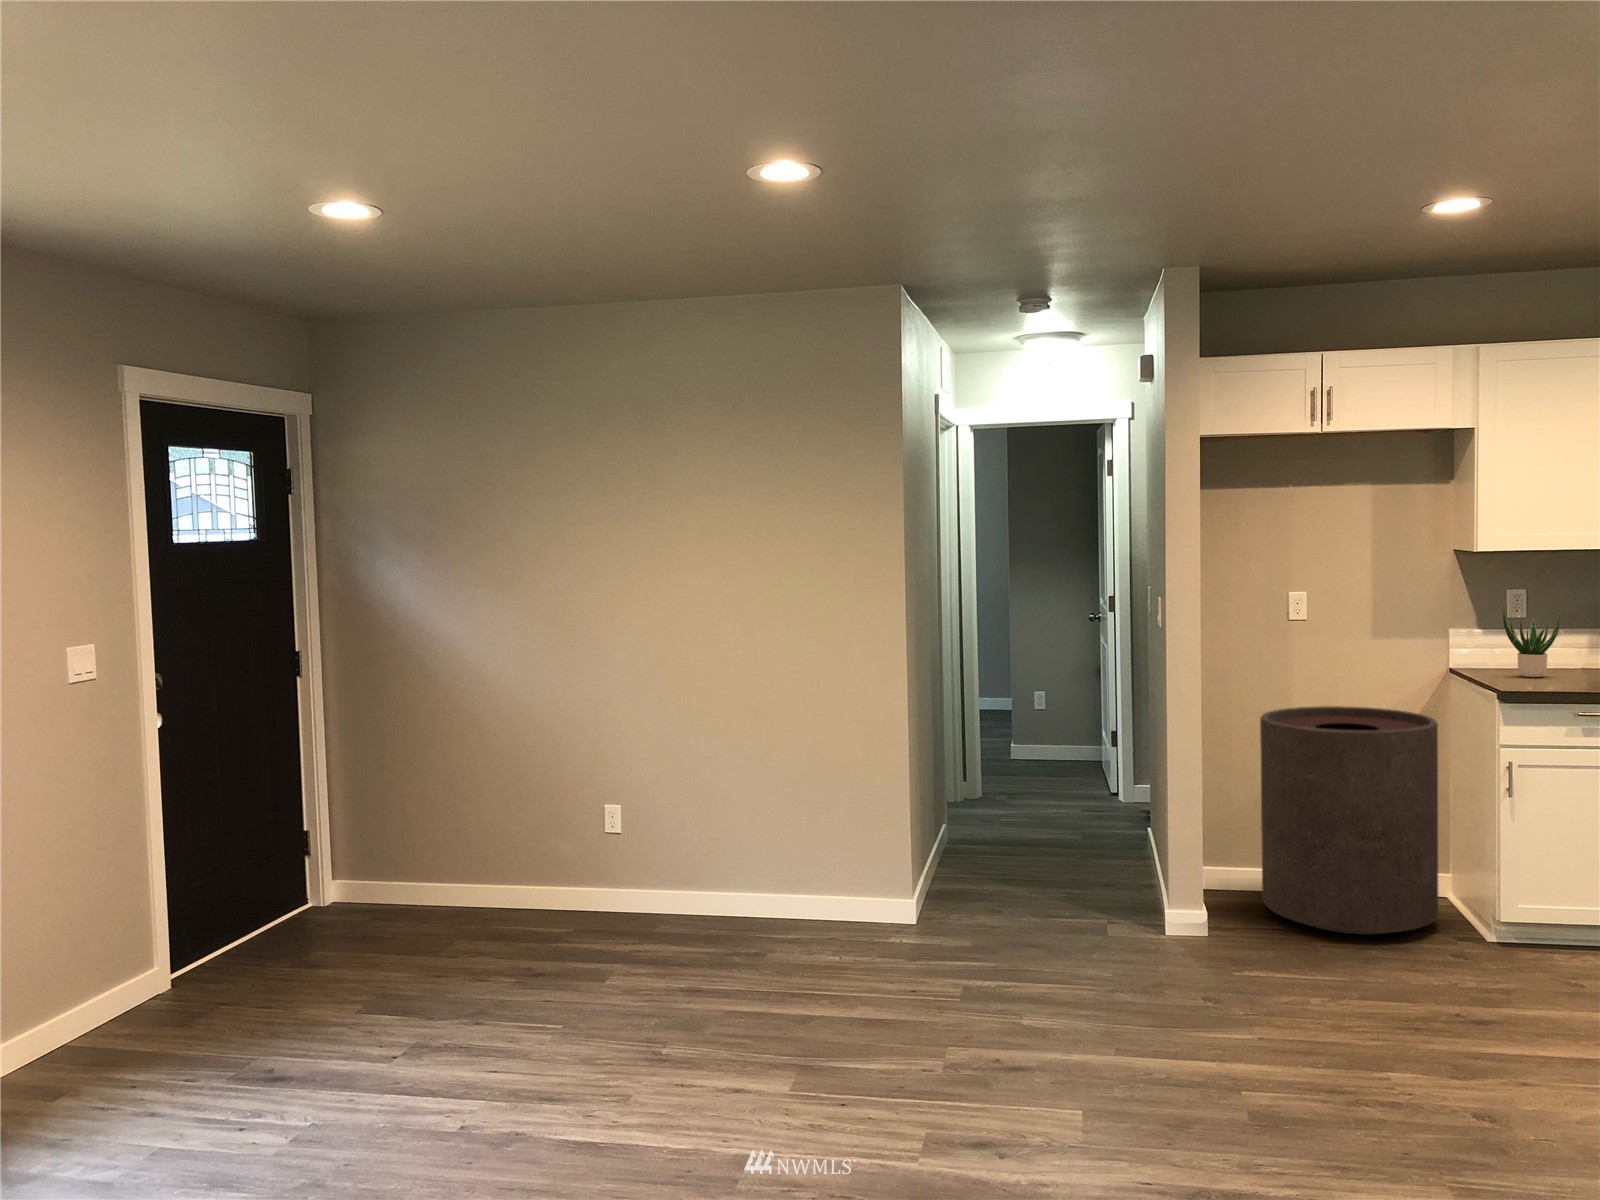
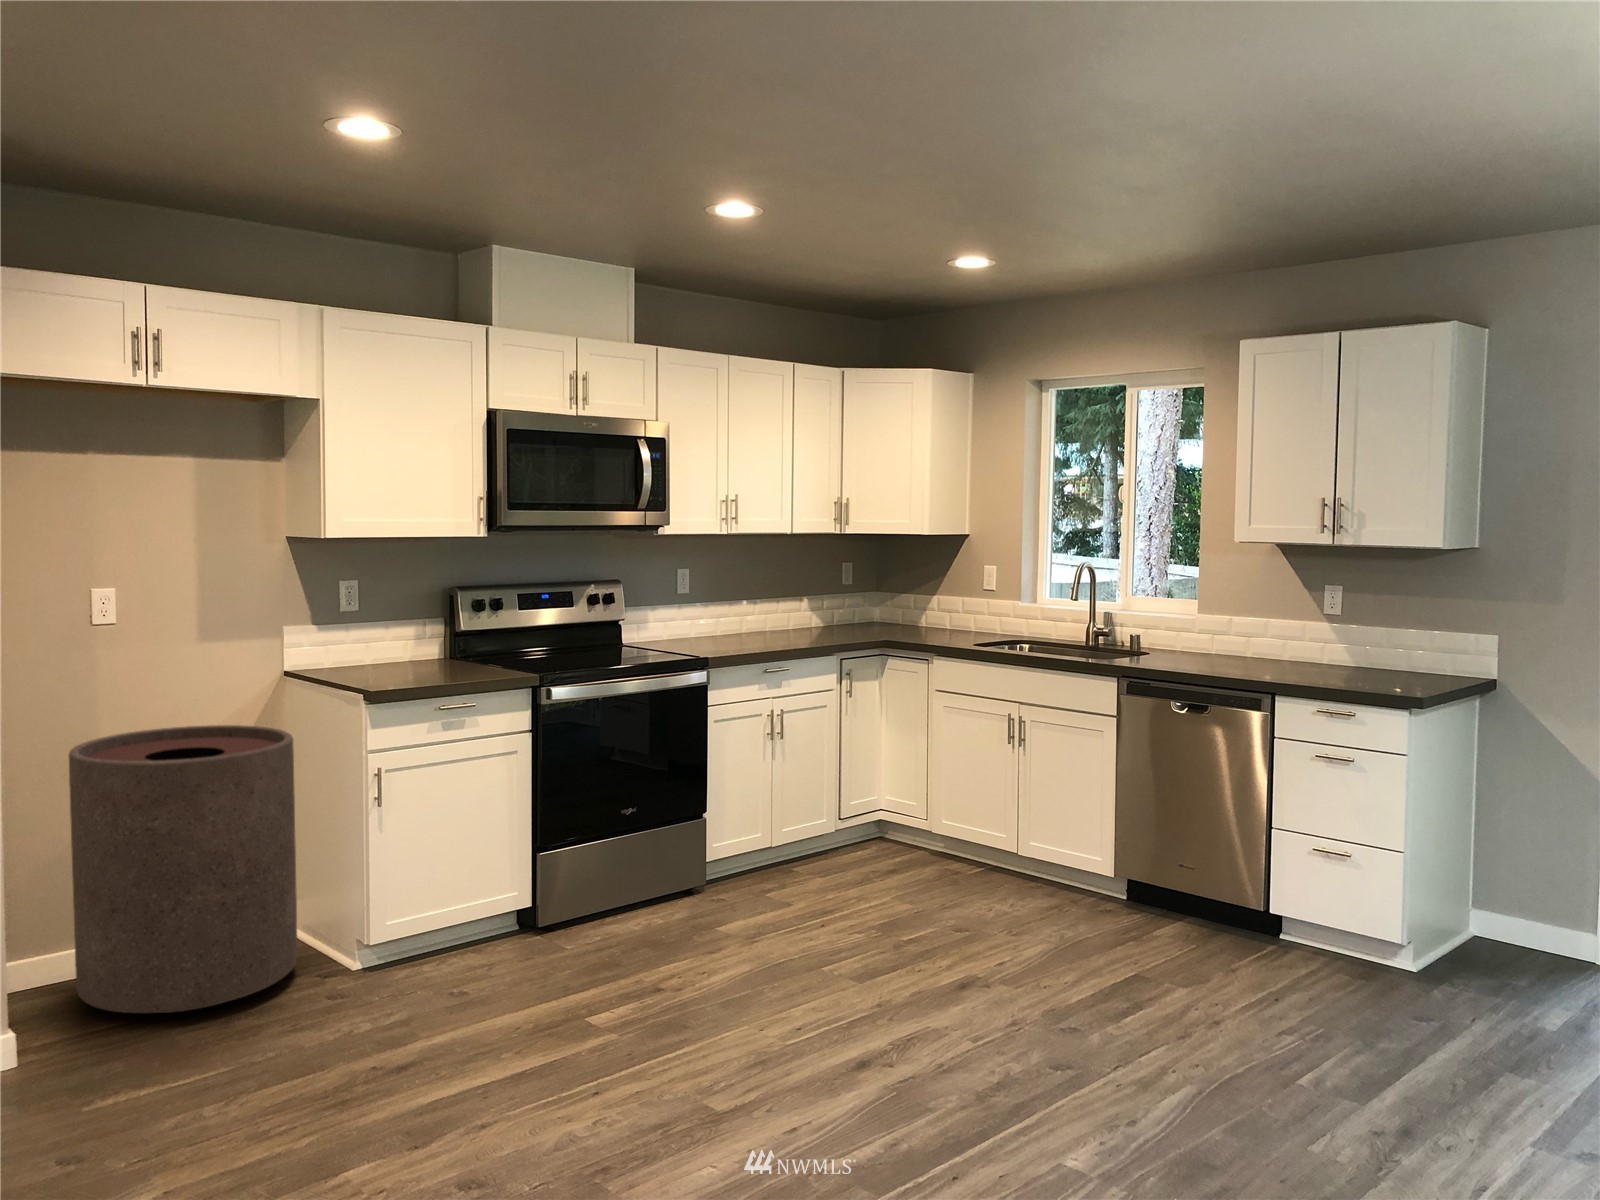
potted plant: present [1503,608,1559,677] -> none [353,600,404,675]

